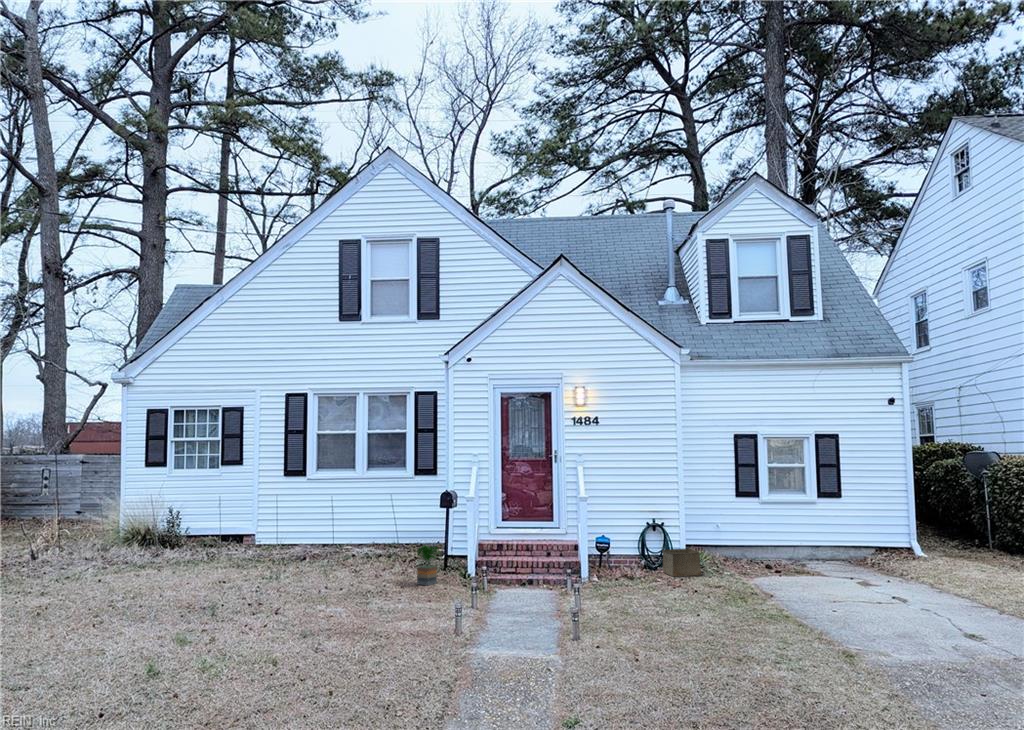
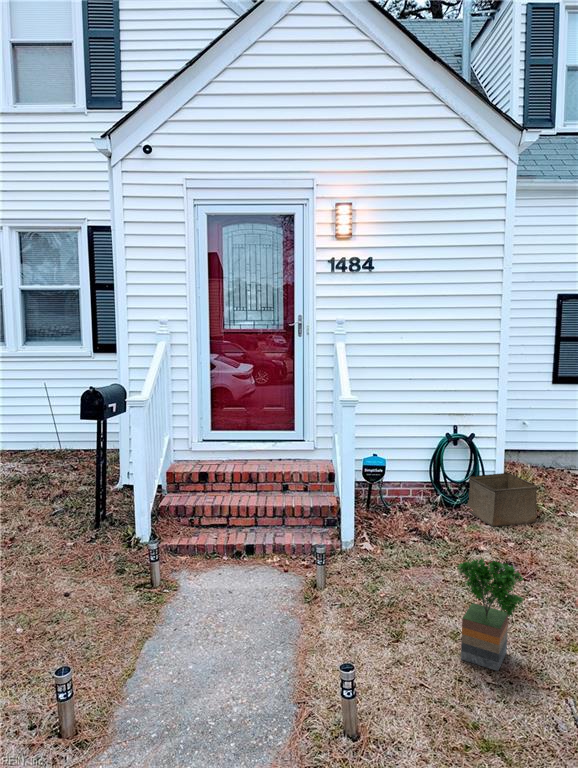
potted tree: present [417,546,440,585] -> present [458,558,524,671]

